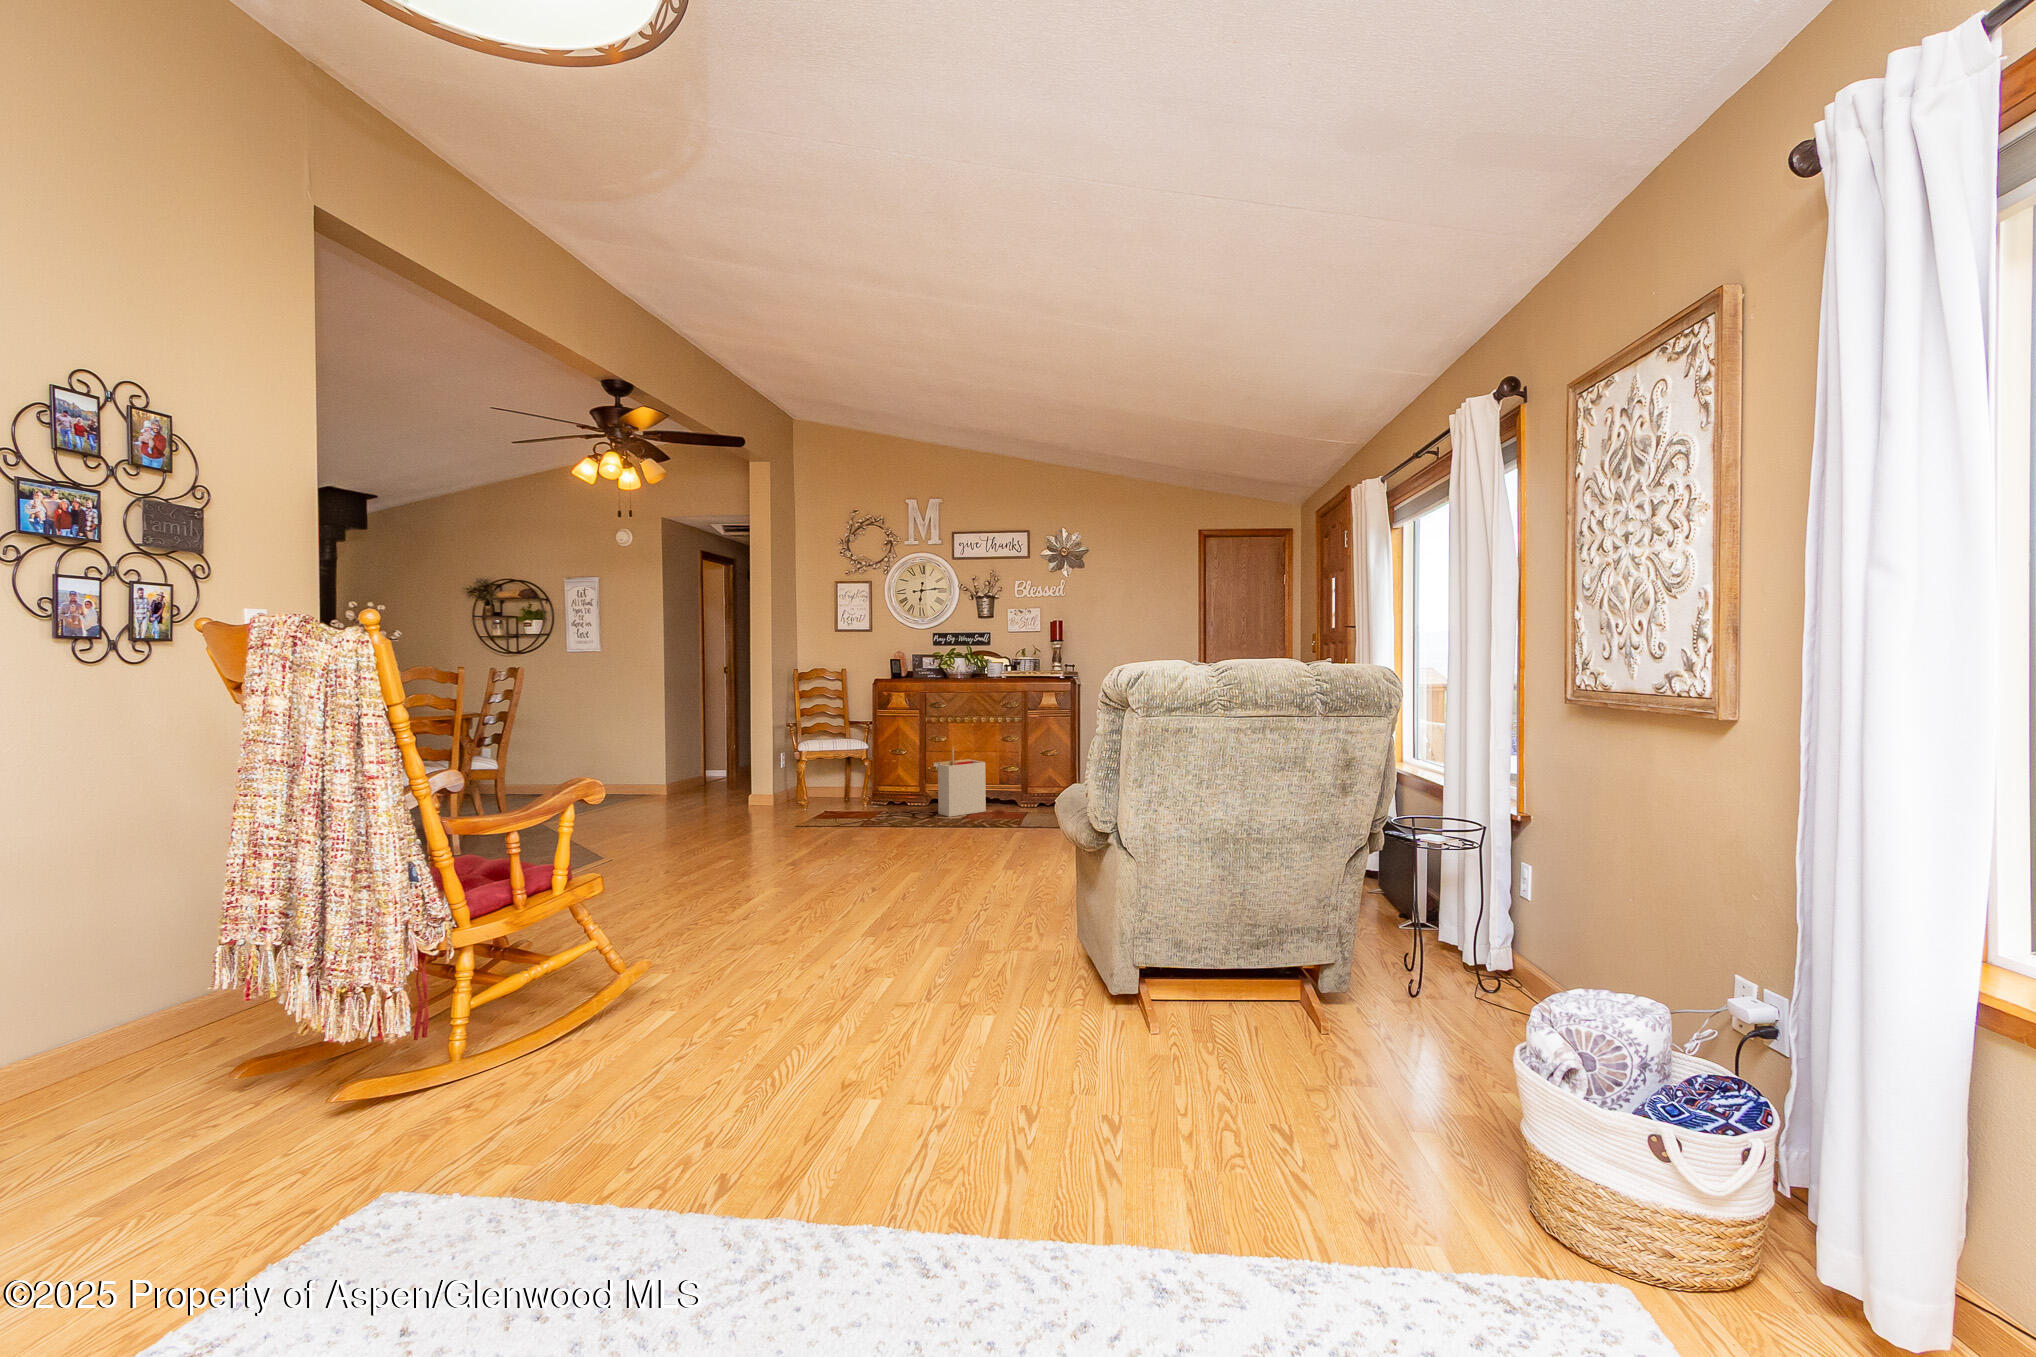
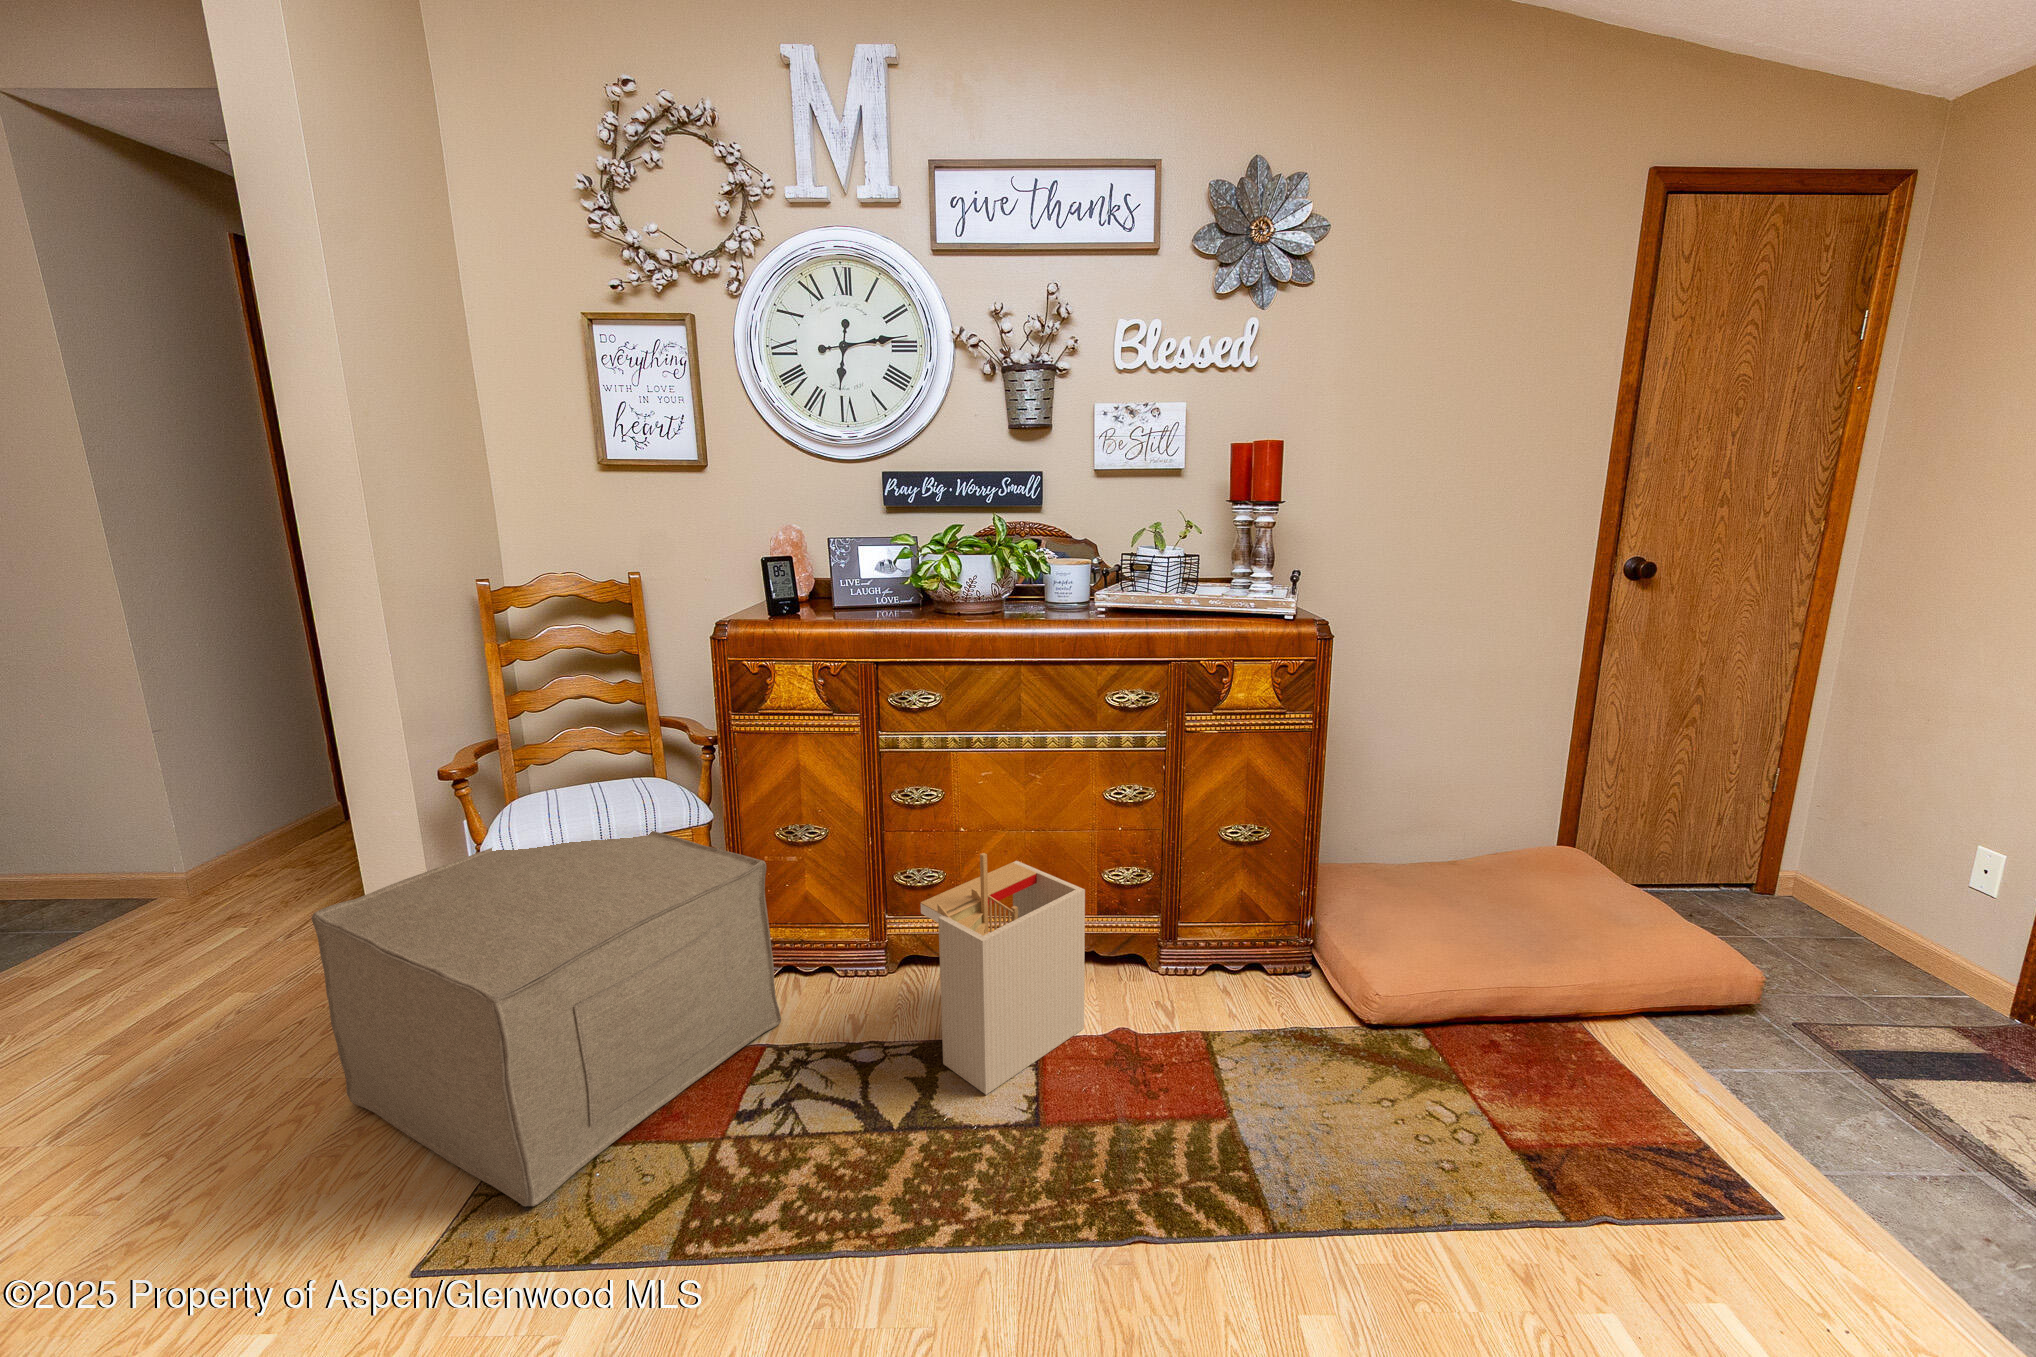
ottoman: none [766,746,889,822] -> present [312,830,781,1206]

